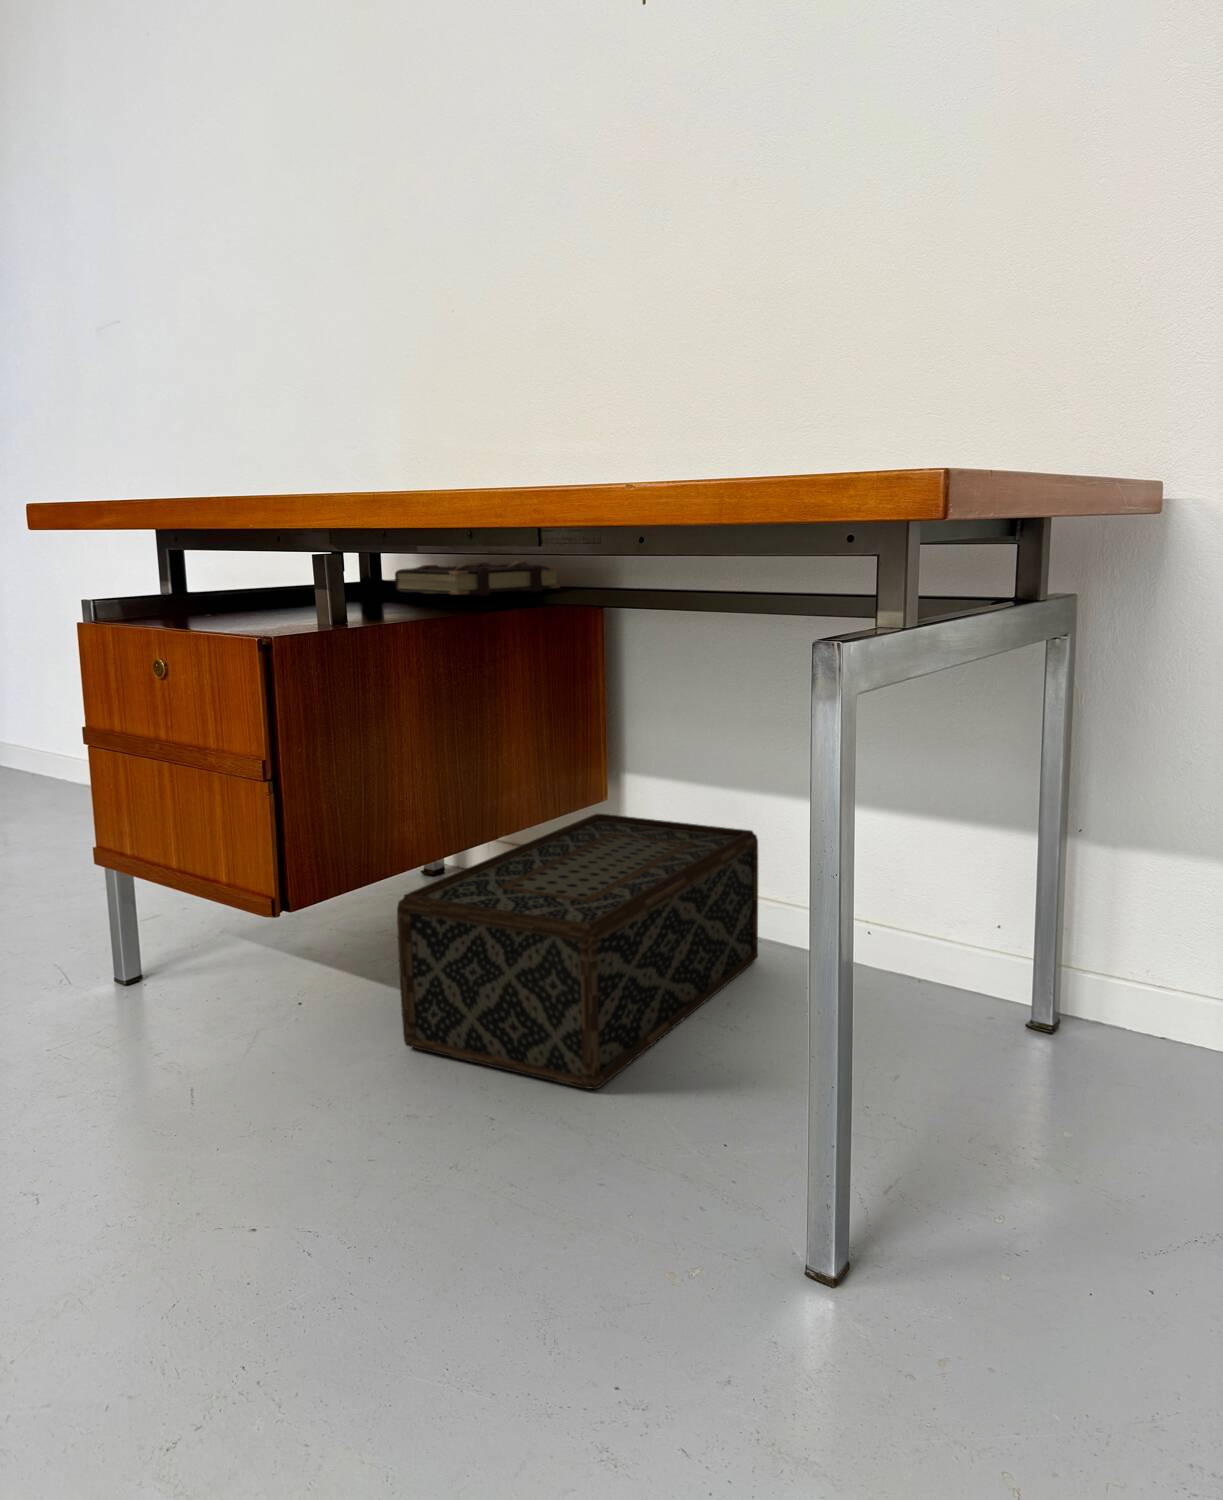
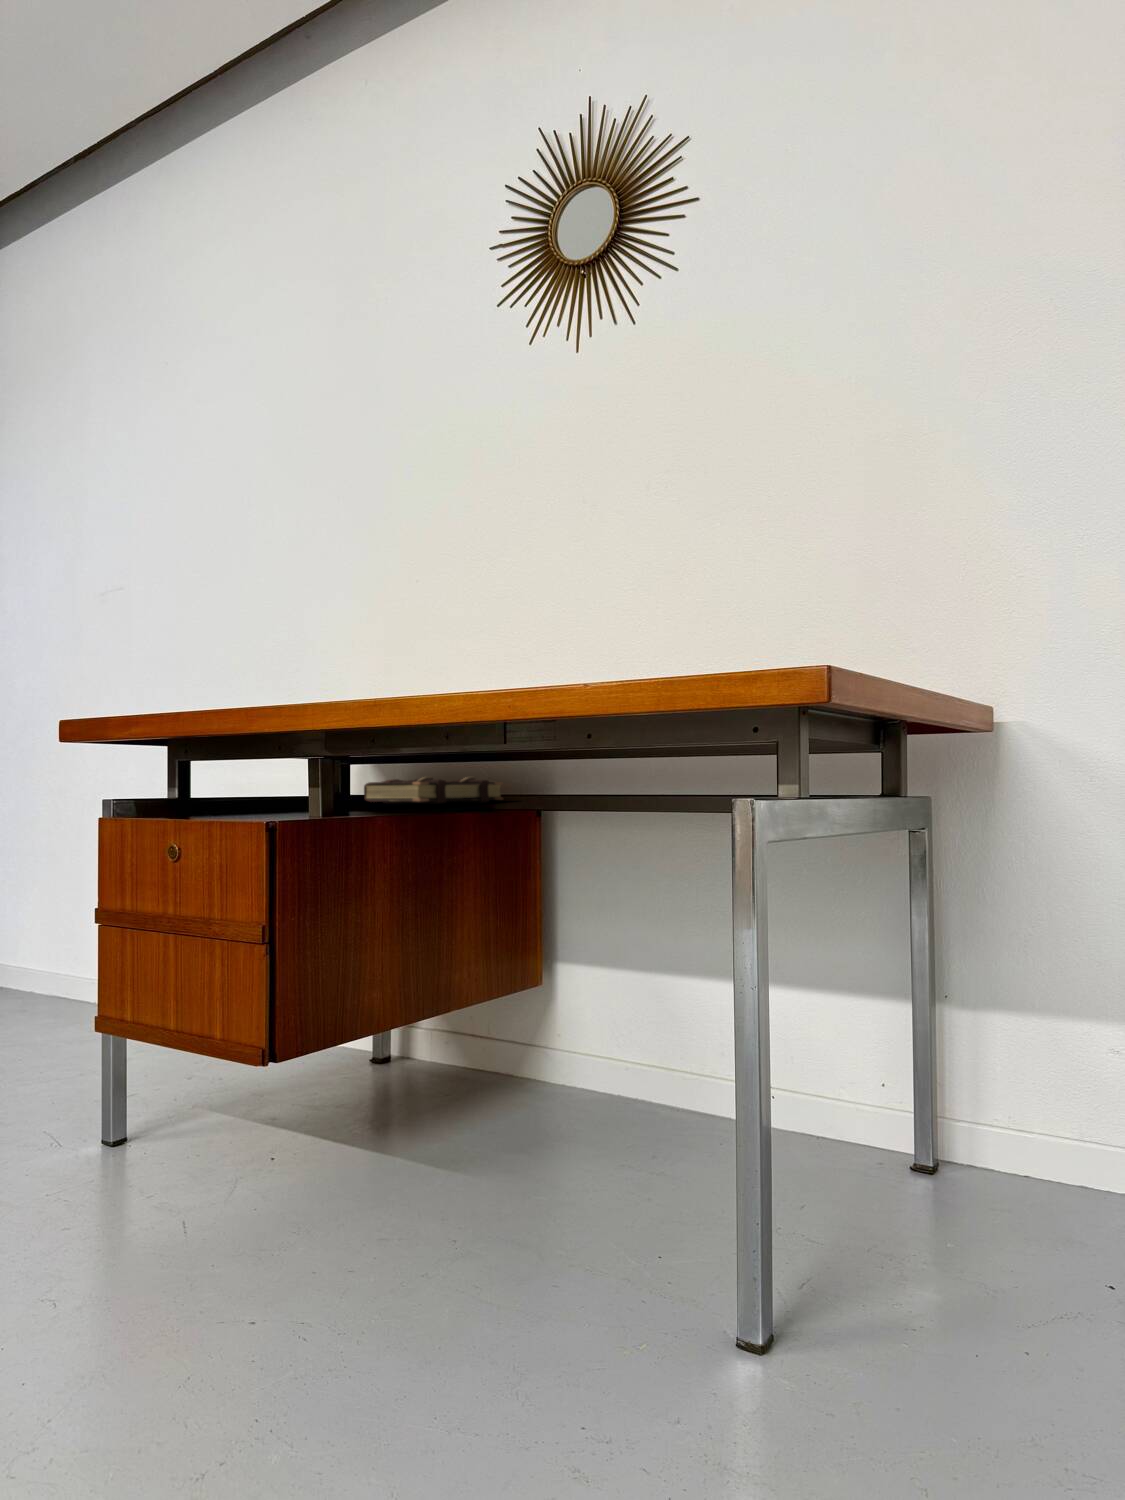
woven basket: present [397,814,758,1089] -> none [369,994,676,1218]

